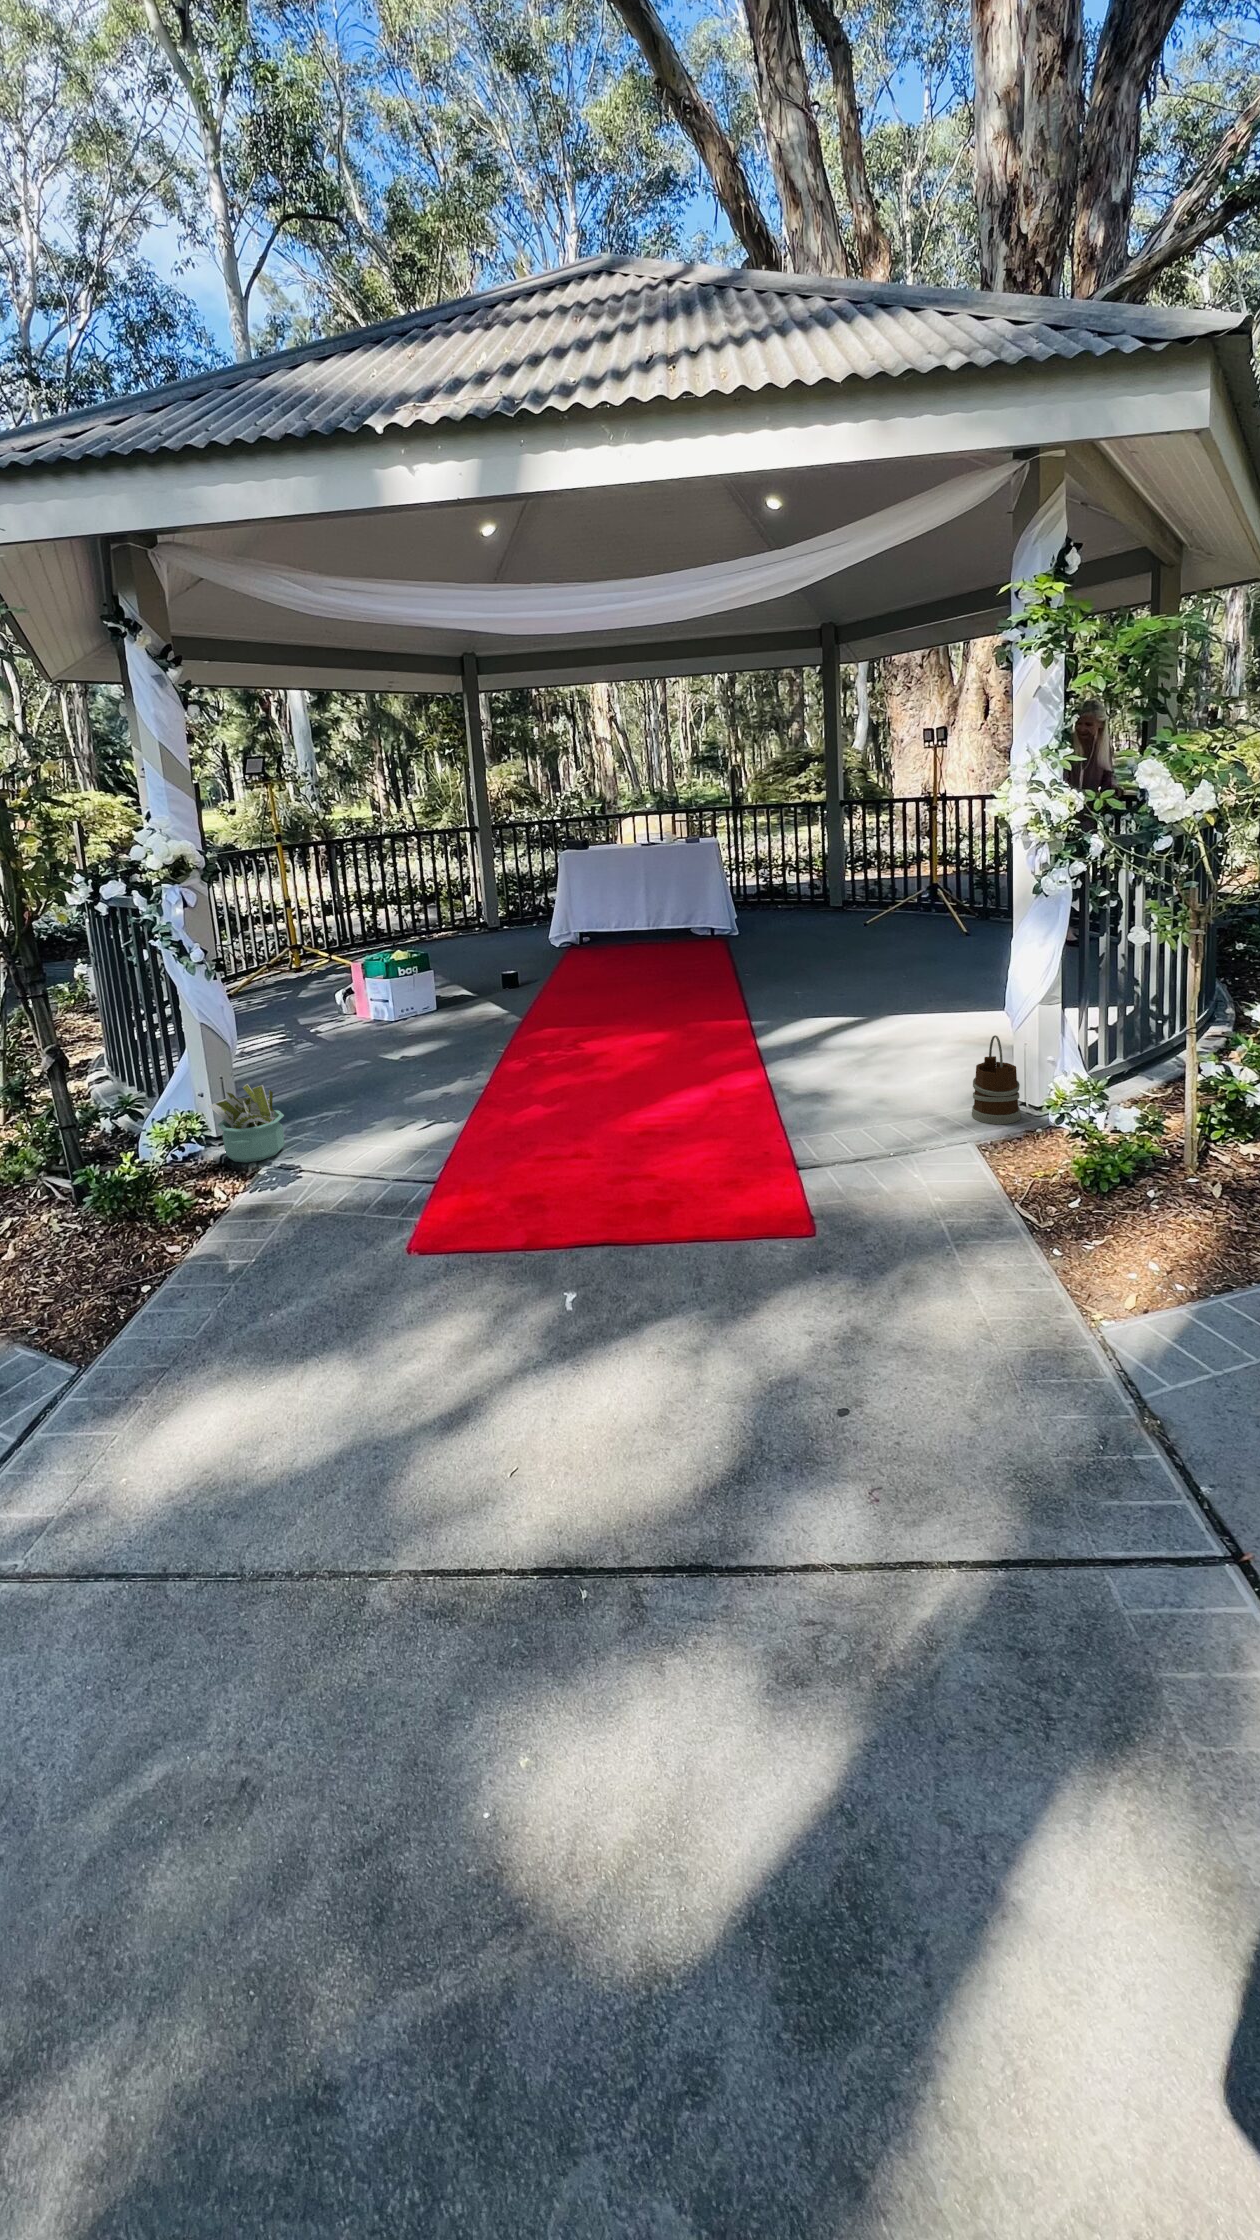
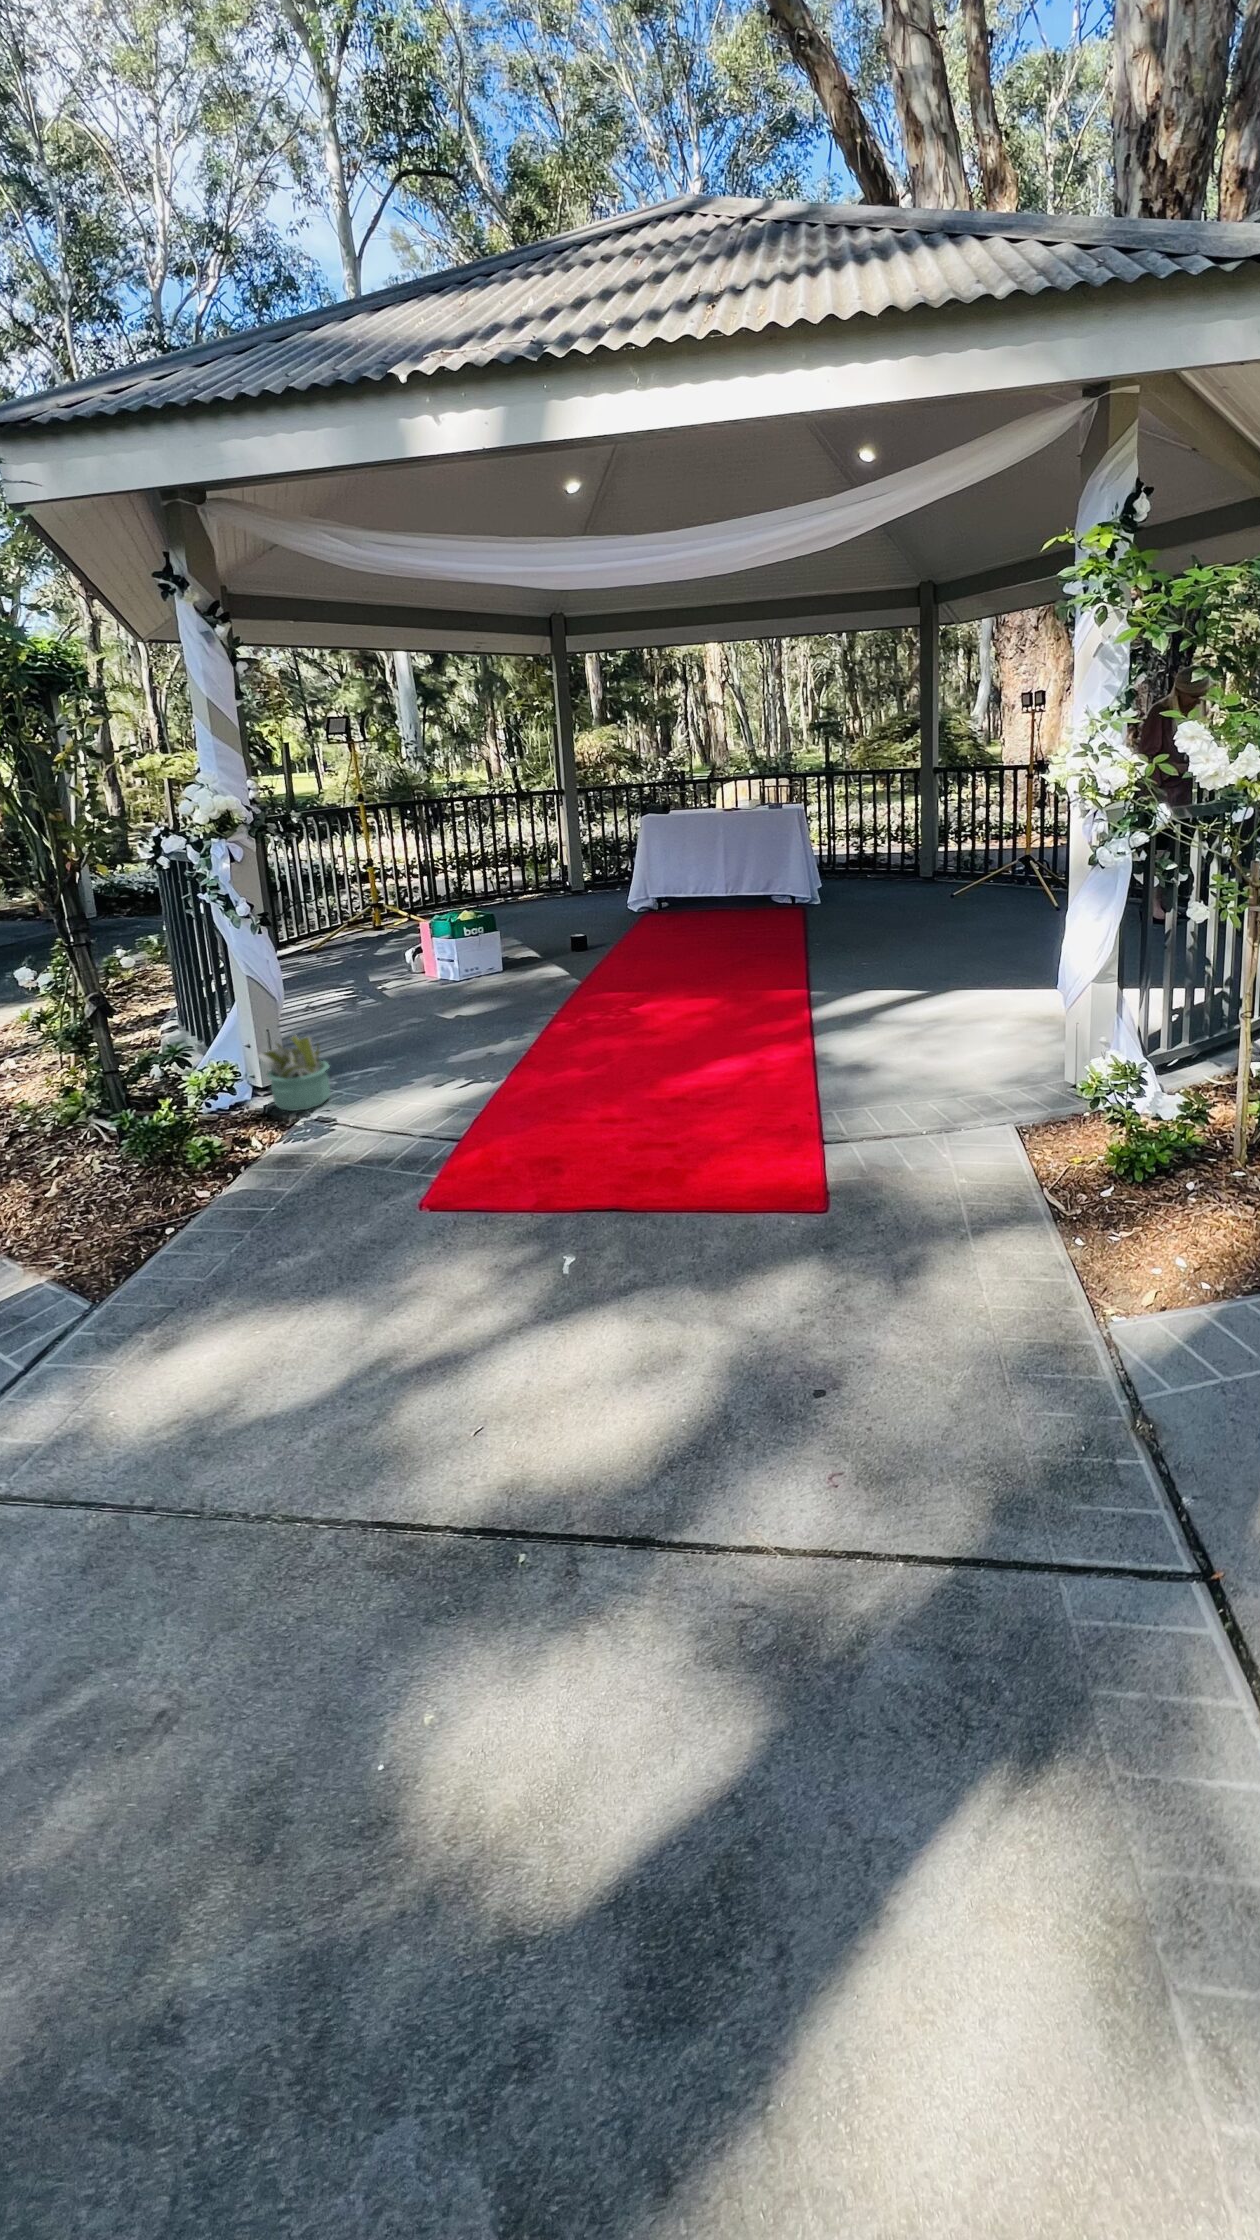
wooden bucket: present [972,1035,1021,1124] -> none [1018,1012,1070,1104]

